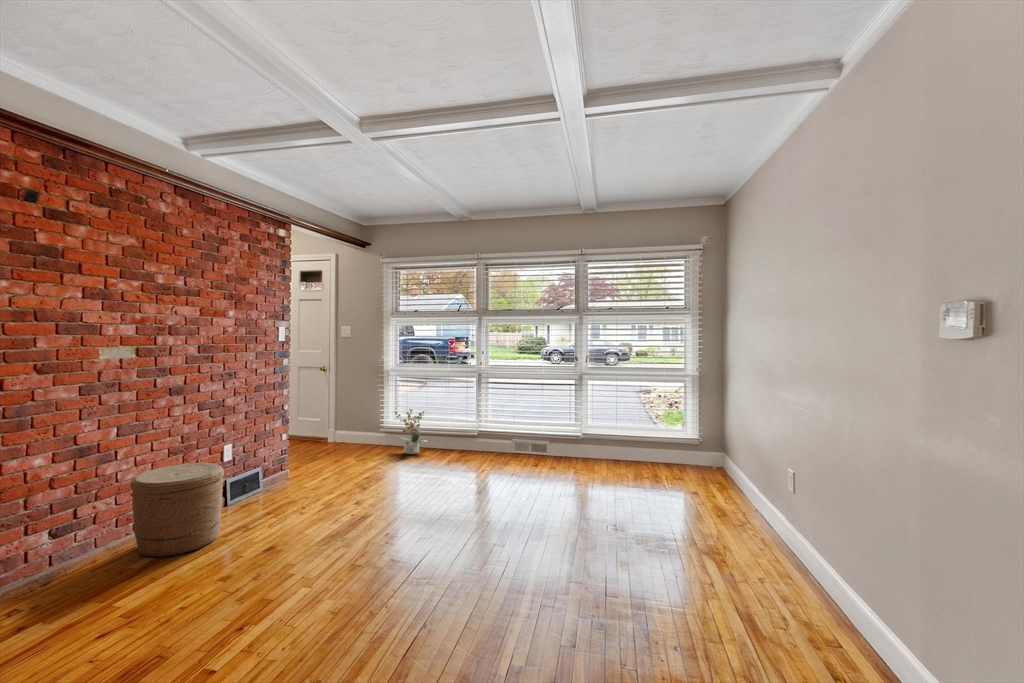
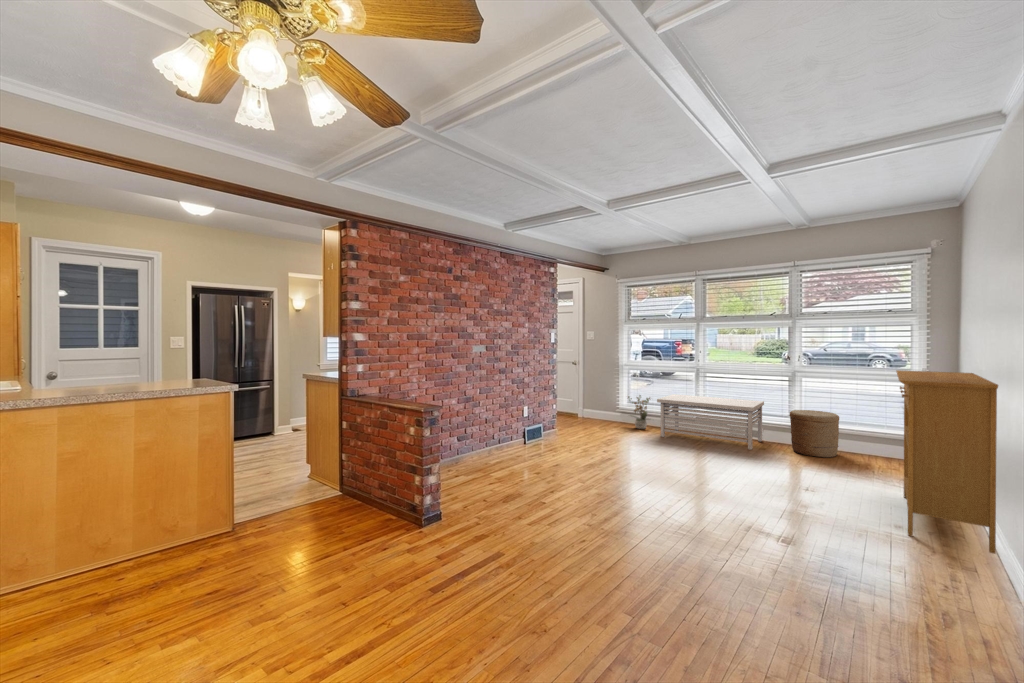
console table: none [697,374,832,595] -> present [896,370,998,554]
storage bench: none [432,406,552,470] -> present [657,394,764,450]
woven basket: present [130,463,224,557] -> present [789,410,839,457]

